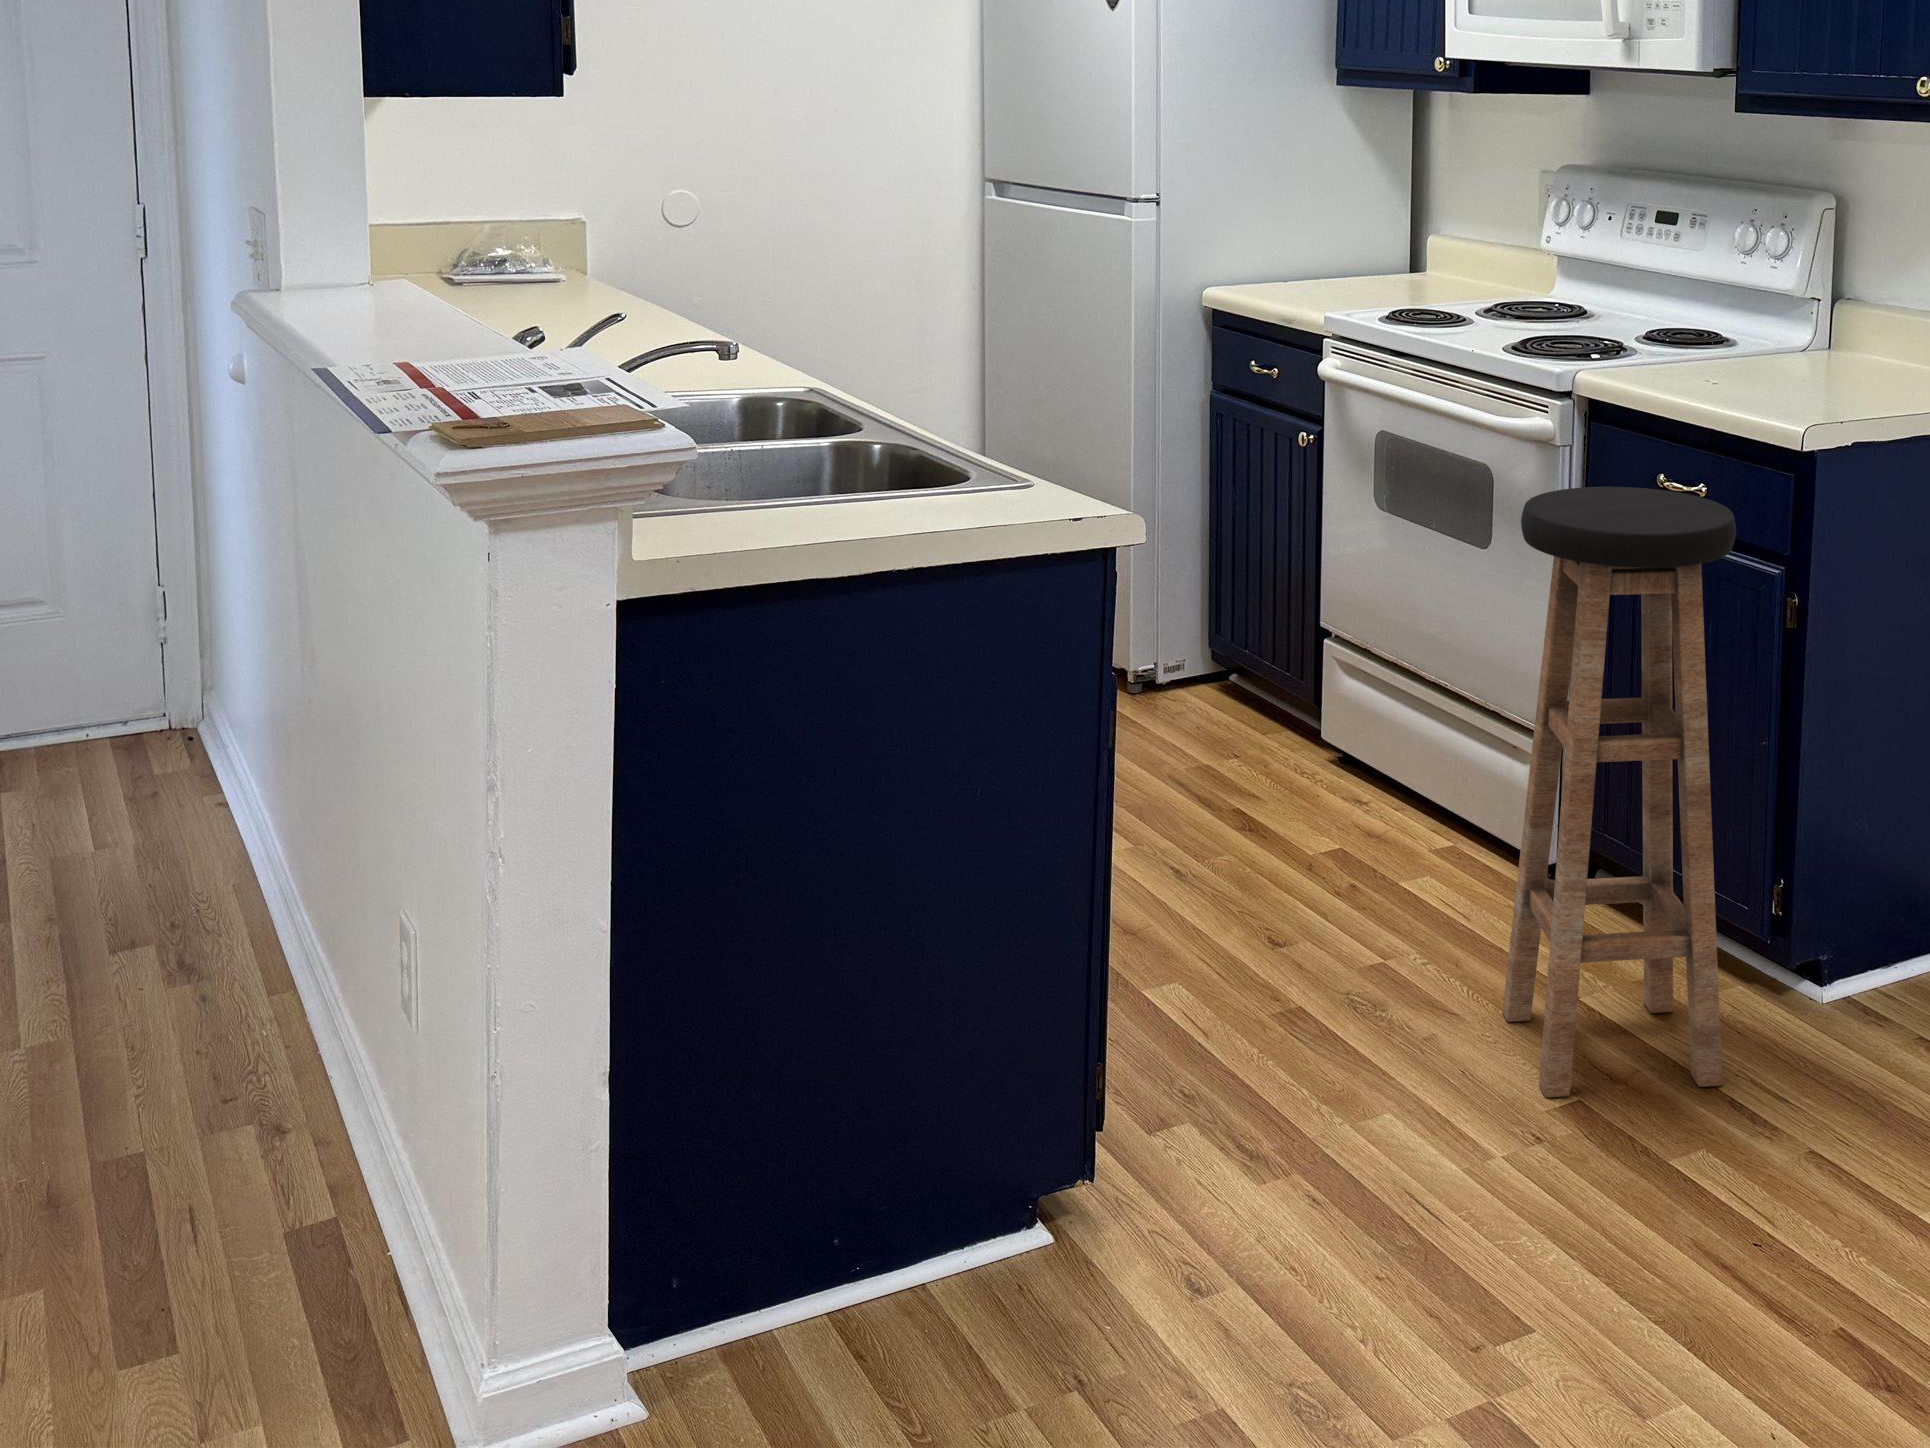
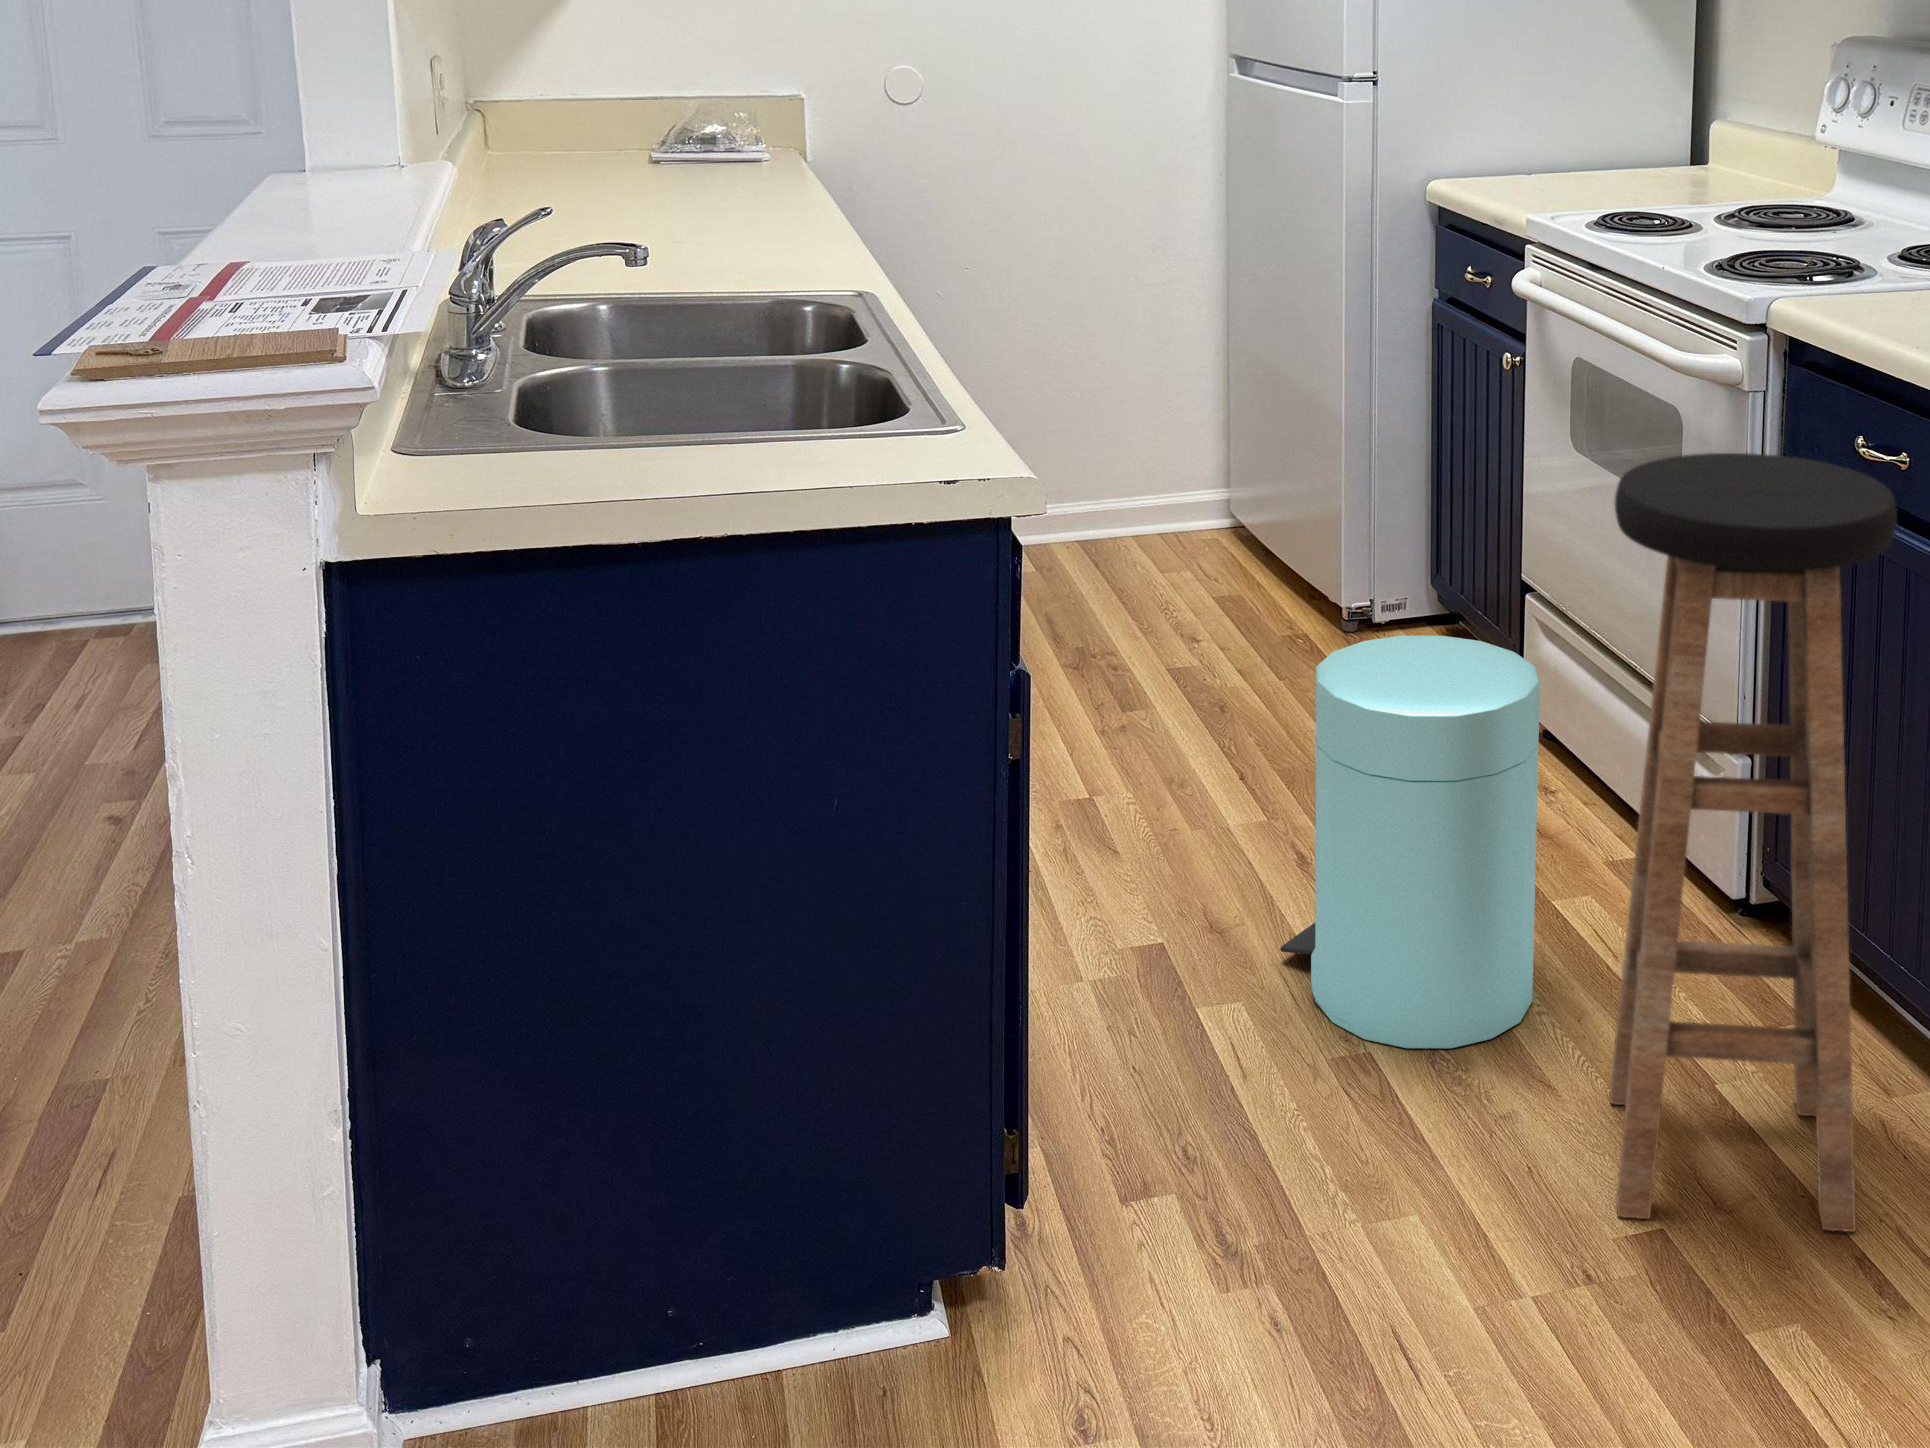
trash can: none [1198,660,1422,1001] -> present [1280,635,1540,1048]

